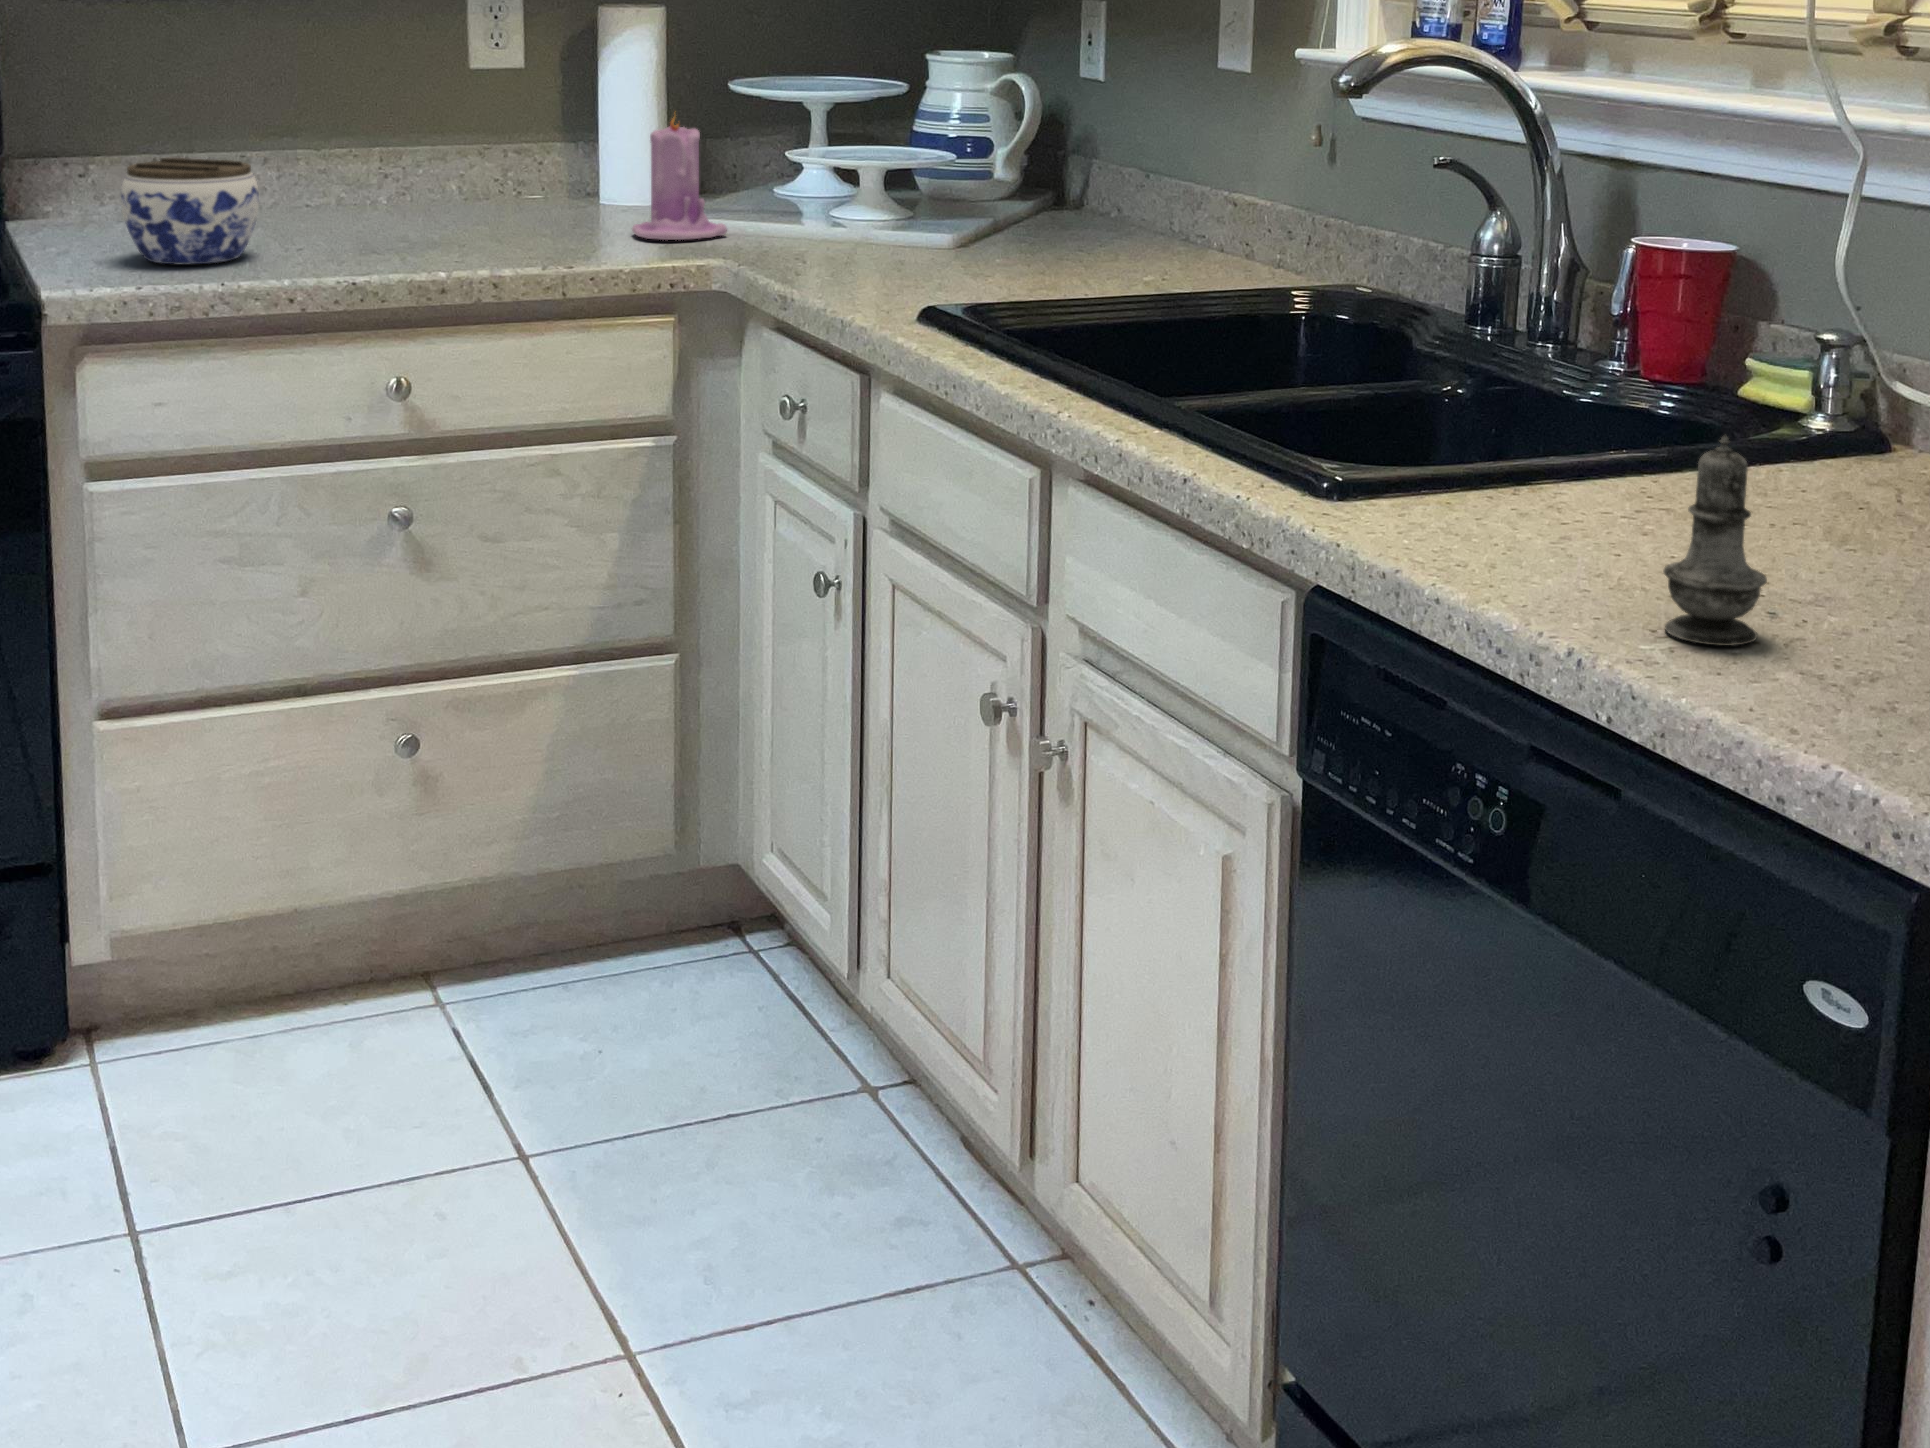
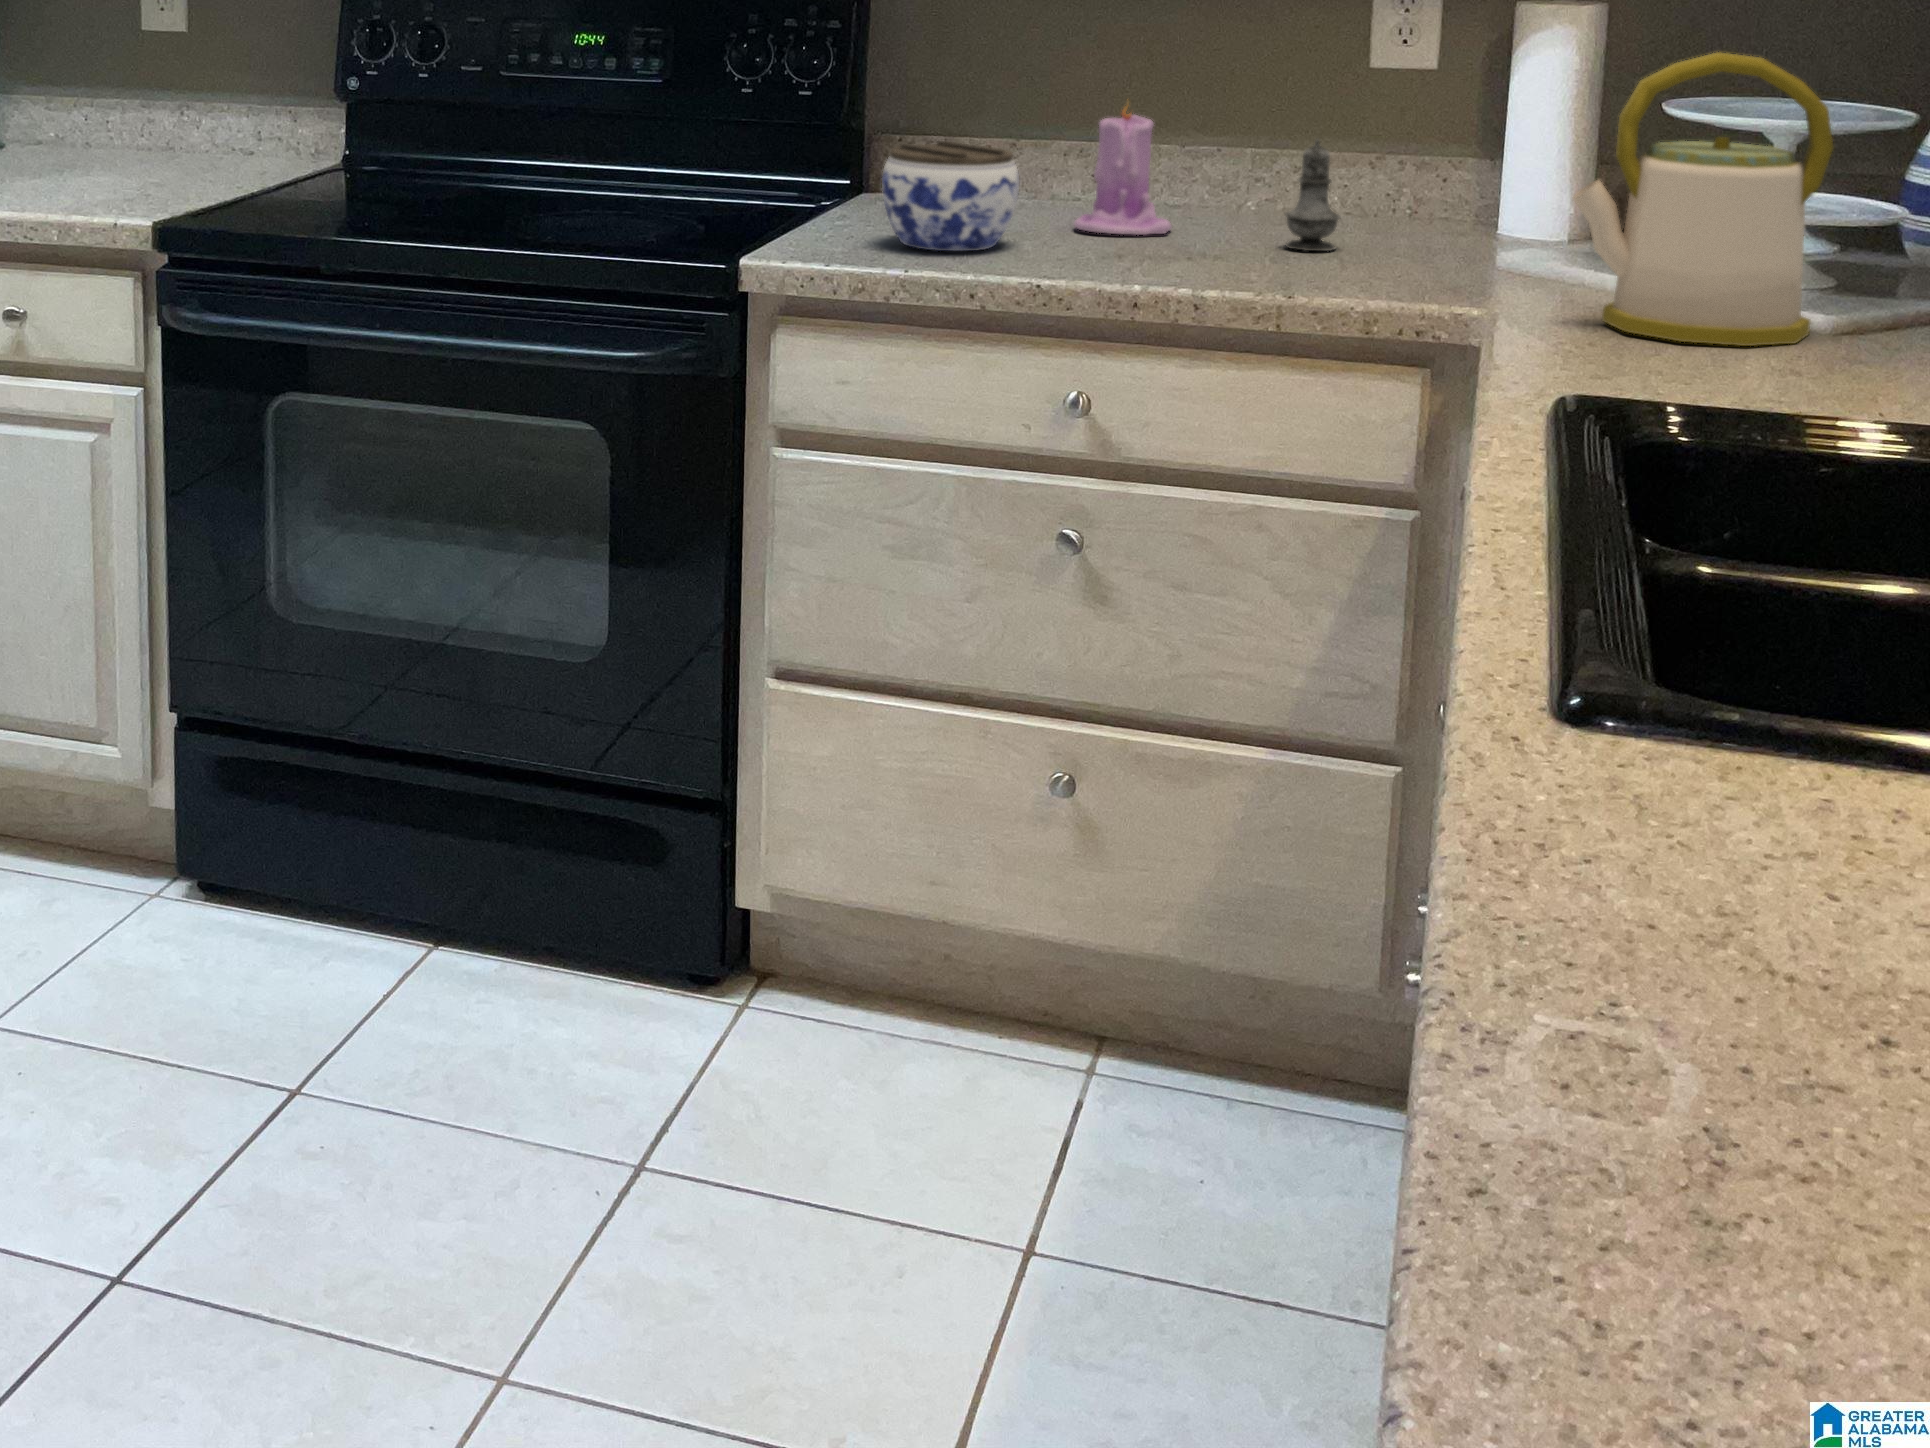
kettle: none [794,35,966,264] -> present [1573,53,1833,346]
candle: present [632,116,727,240] -> present [1074,106,1171,235]
salt shaker: present [1663,435,1767,646] -> present [1285,139,1340,251]

